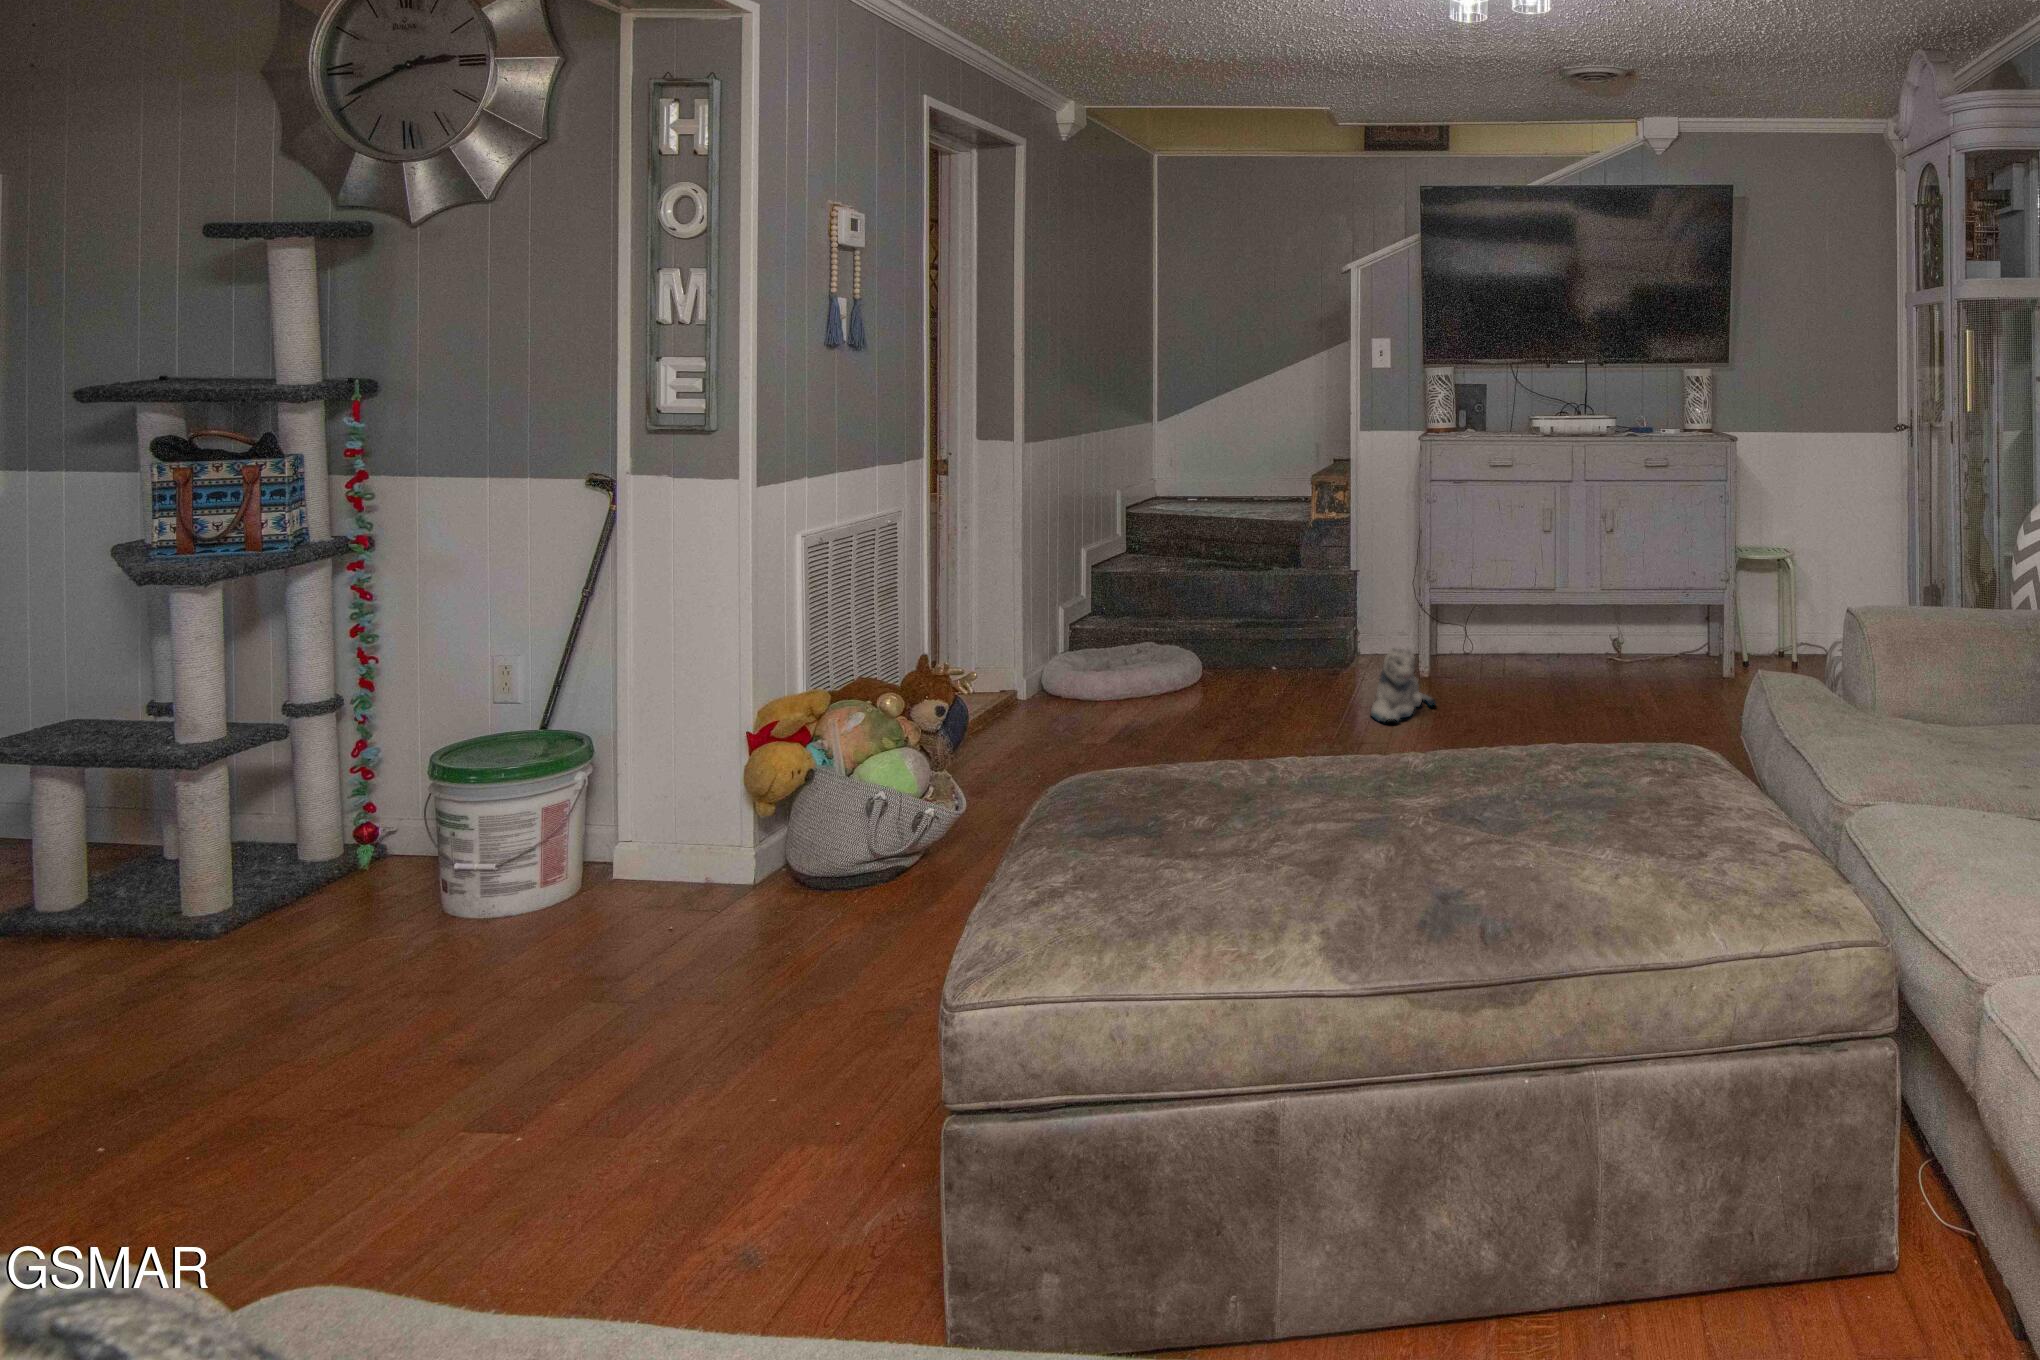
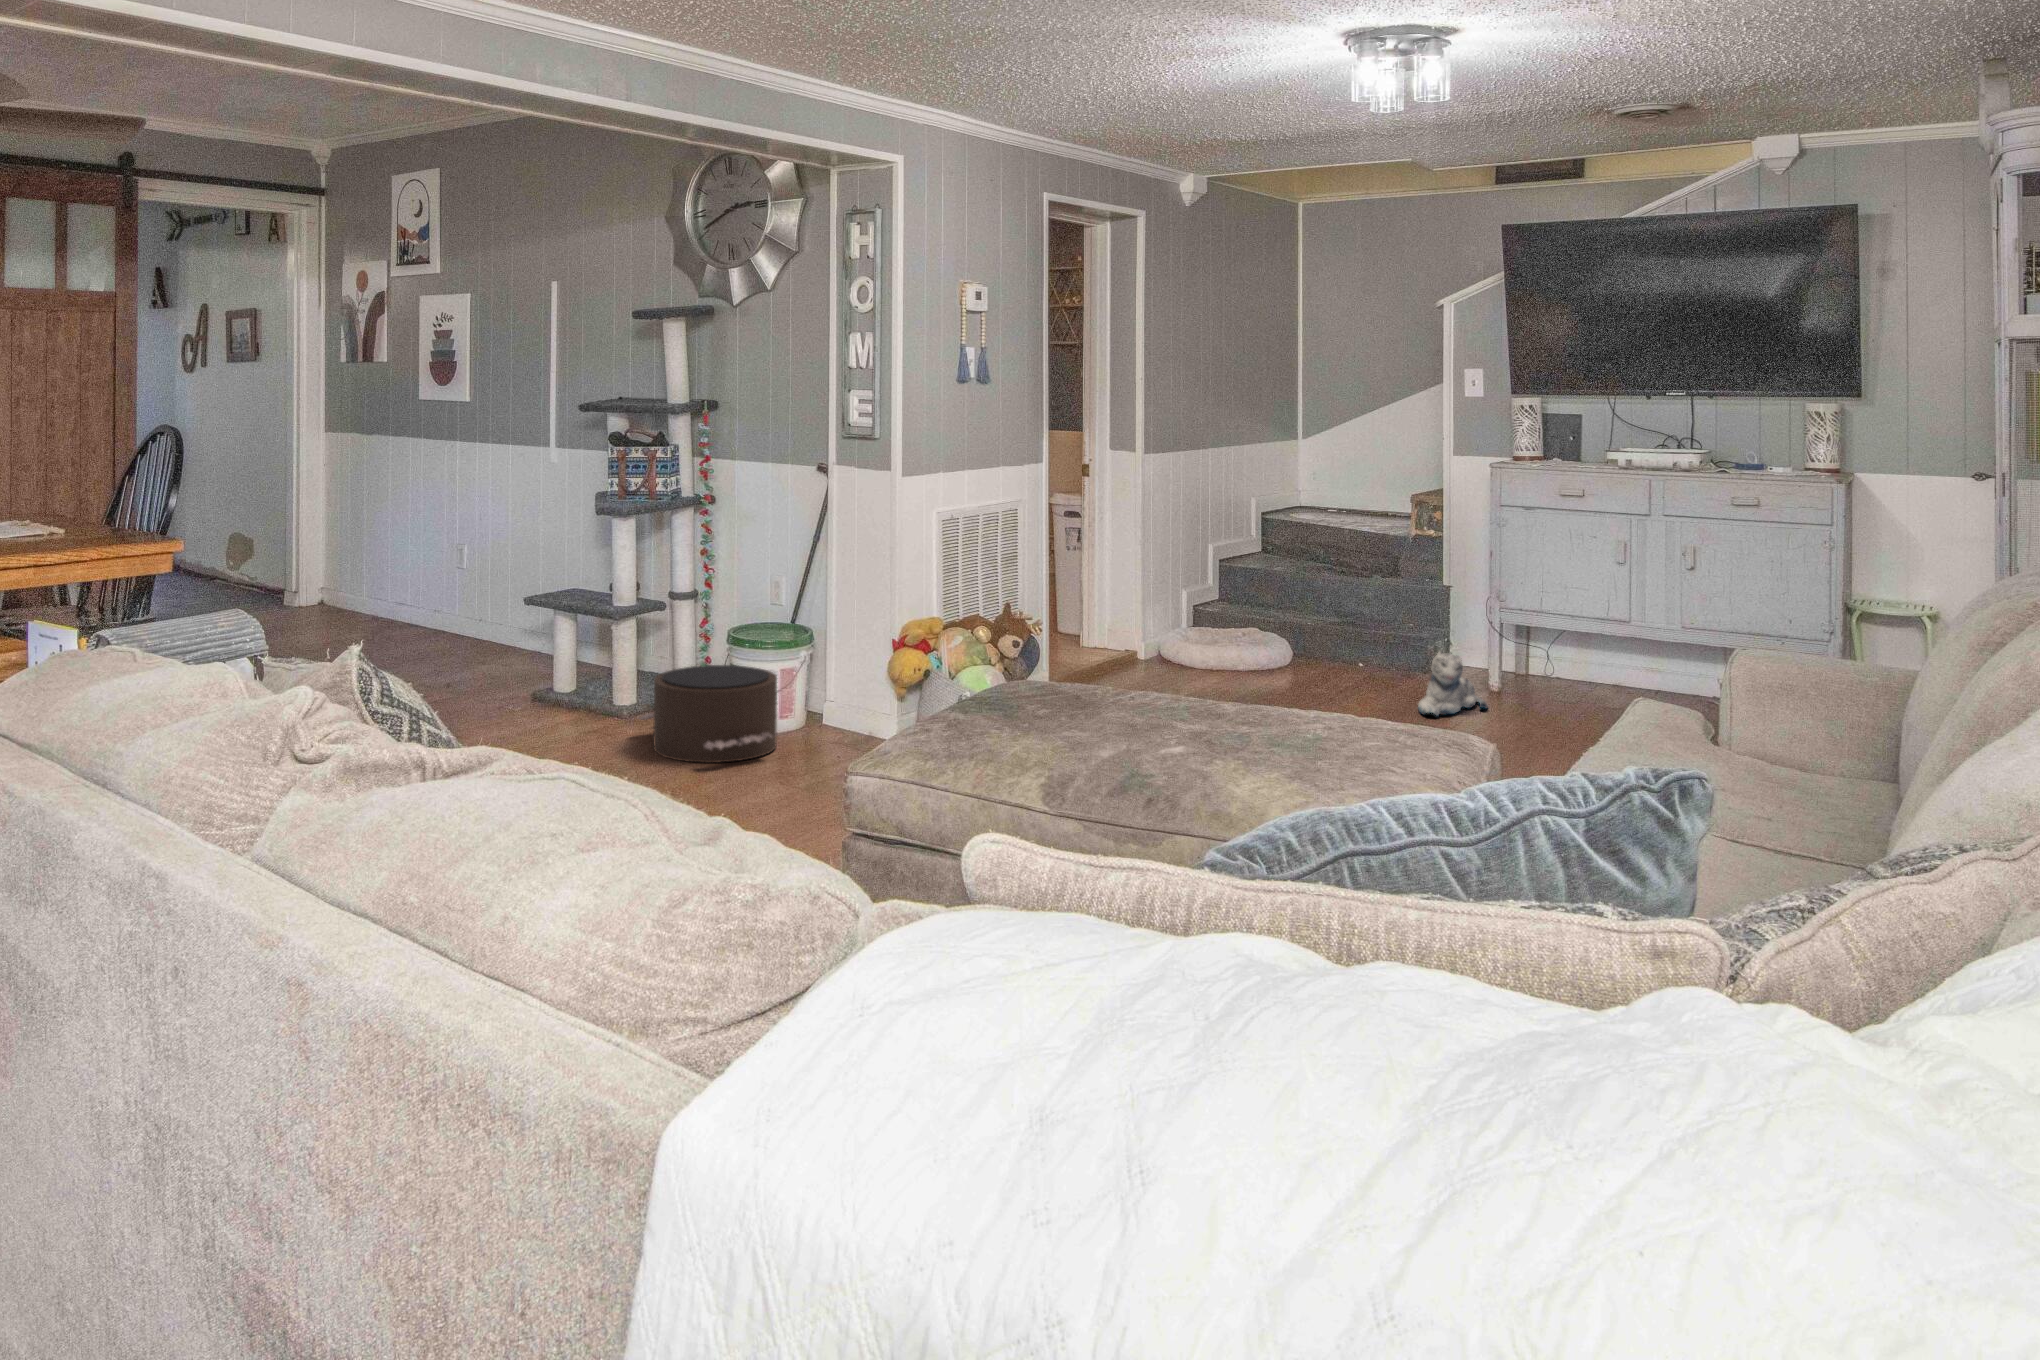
pouf: none [254,812,565,1004] -> present [639,665,777,763]

